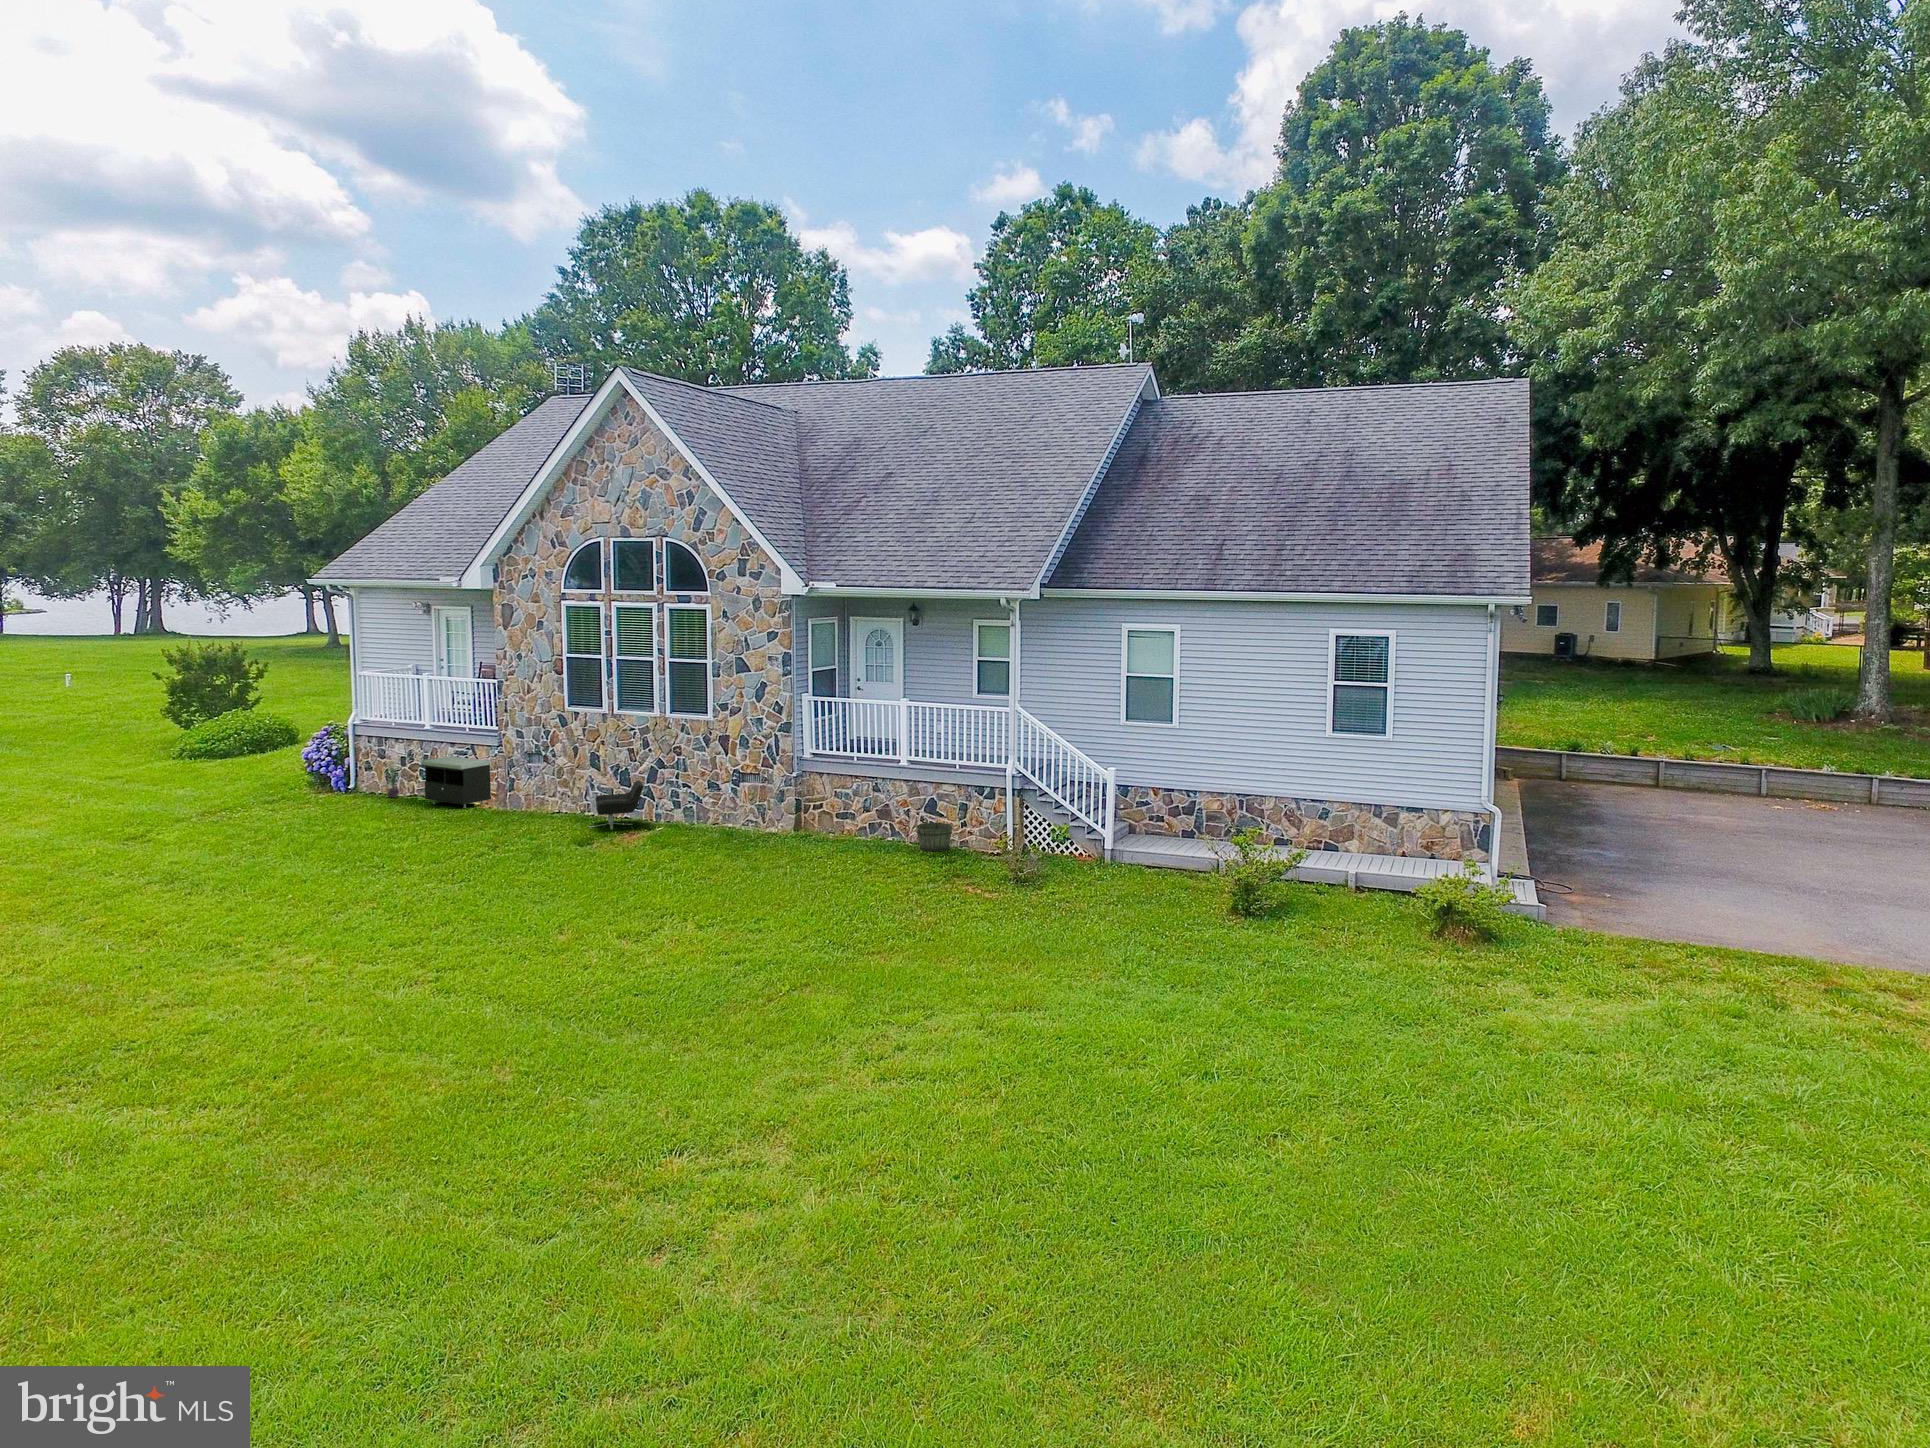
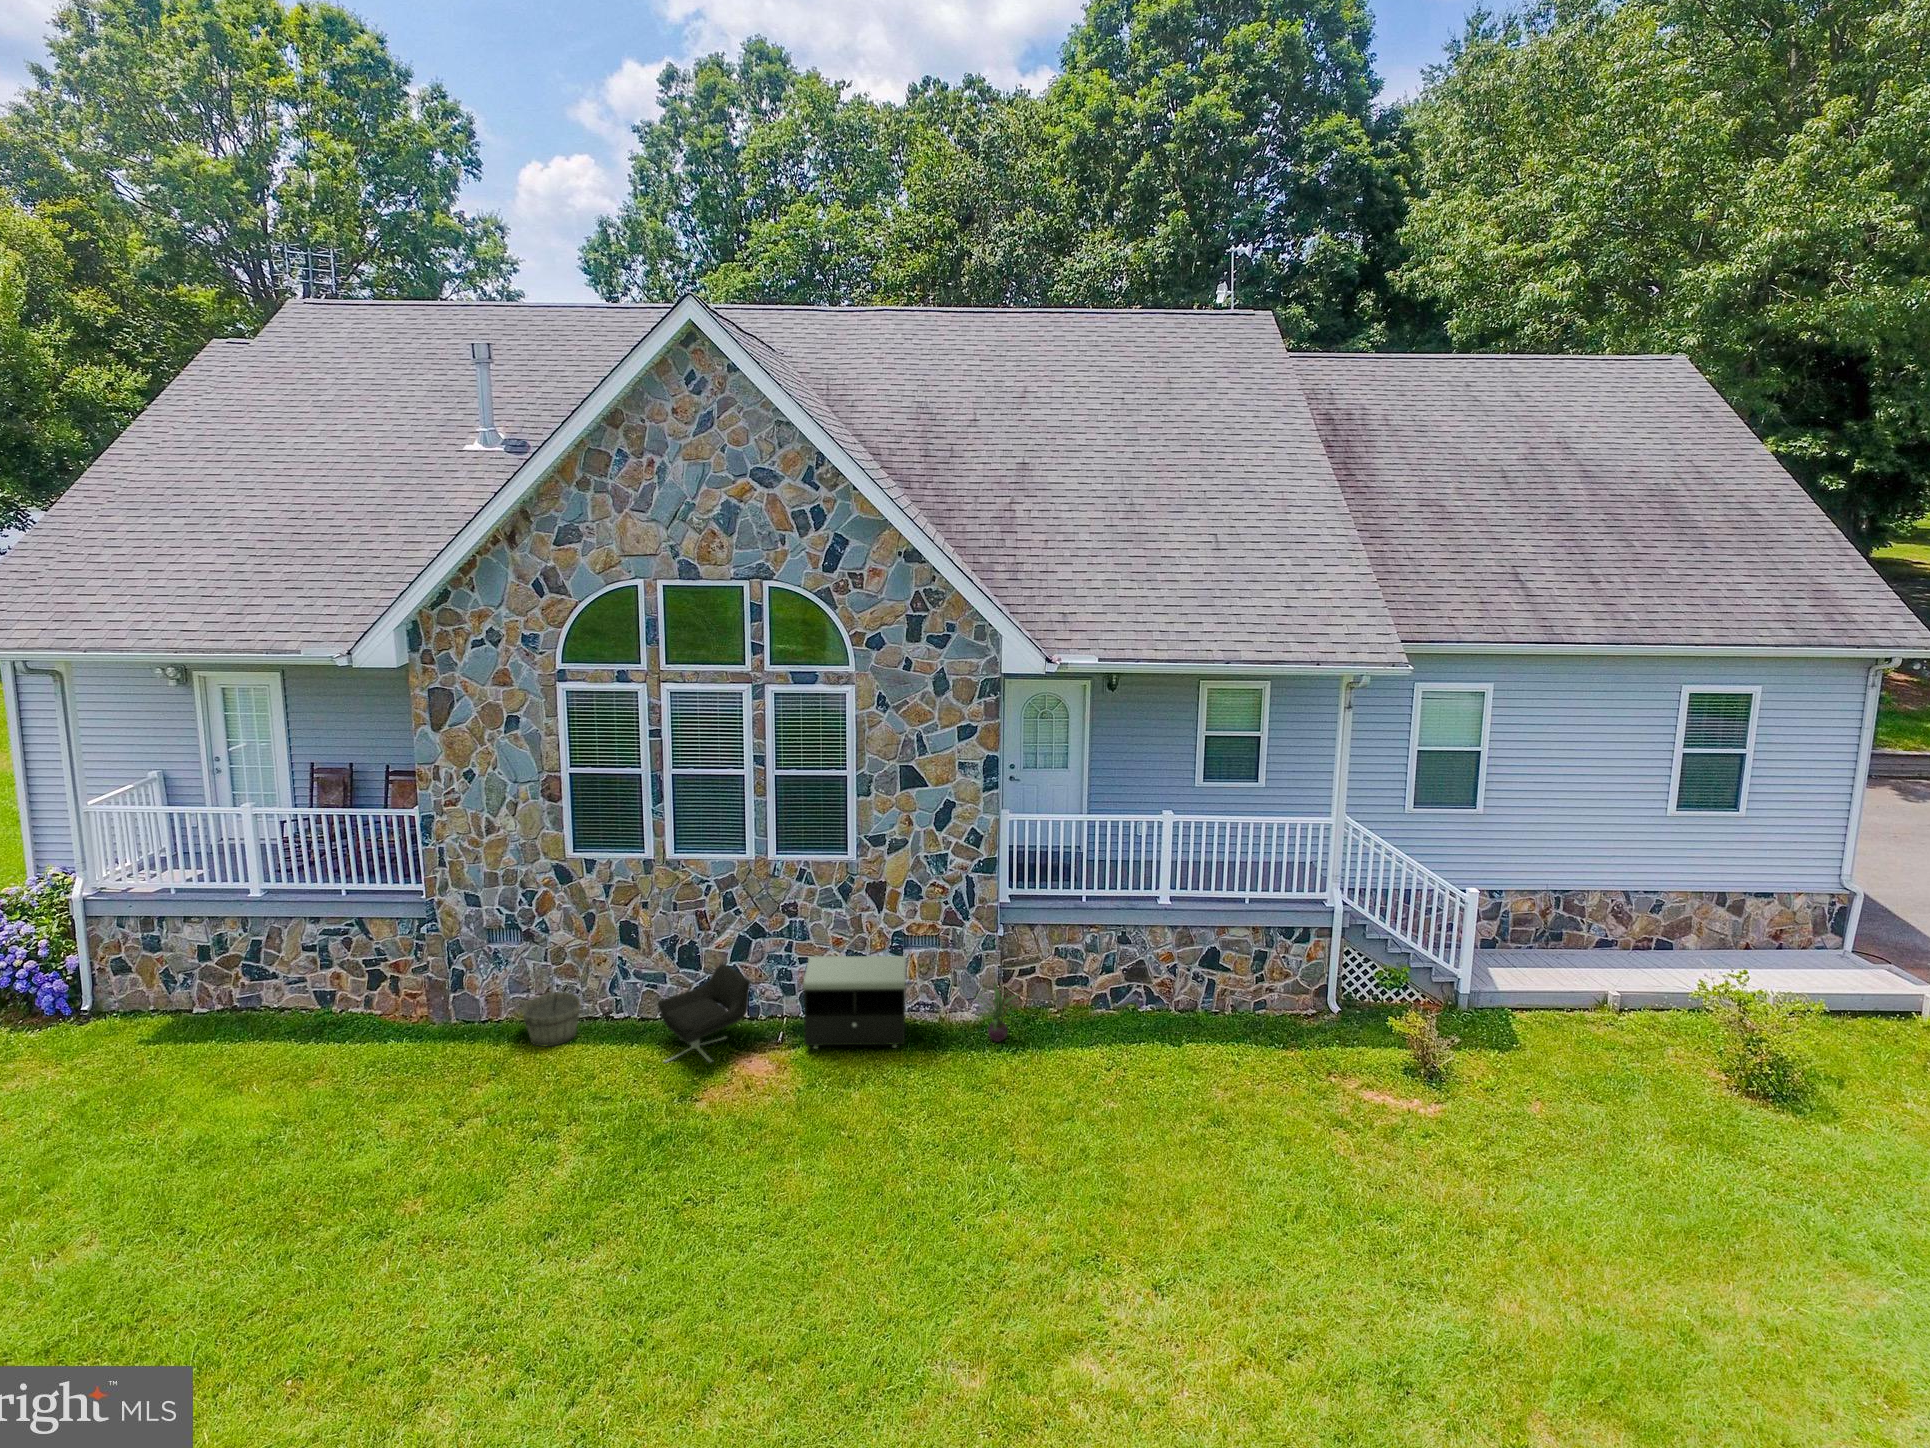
storage bench: present [422,756,491,808] -> present [803,956,906,1049]
decorative plant: present [387,767,400,798] -> present [974,983,1018,1042]
wooden bucket: present [916,820,952,851] -> present [522,992,581,1046]

